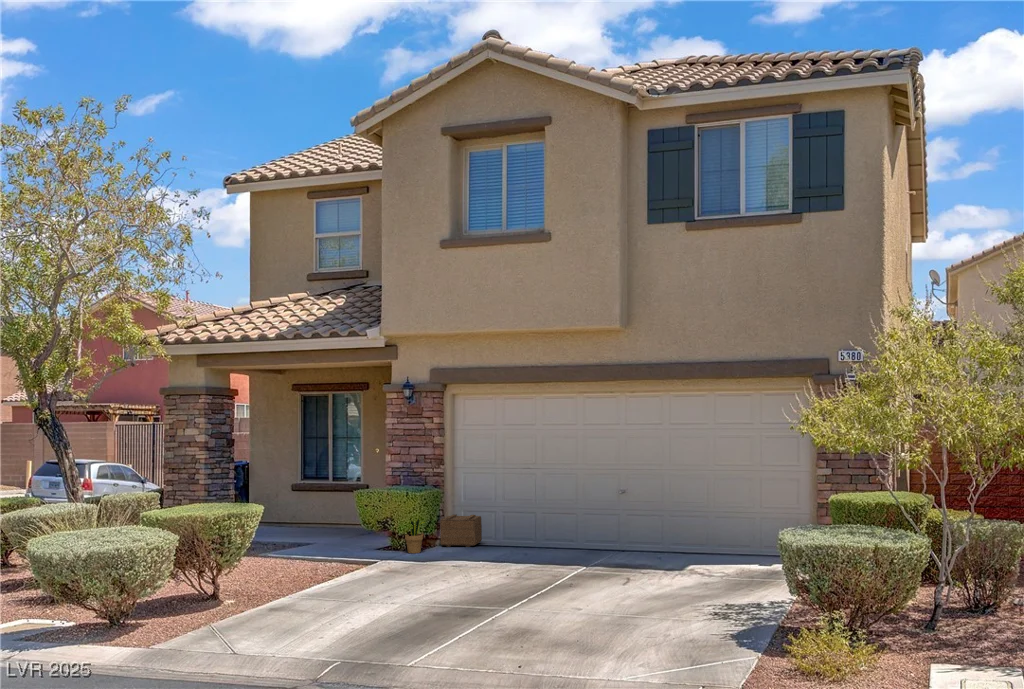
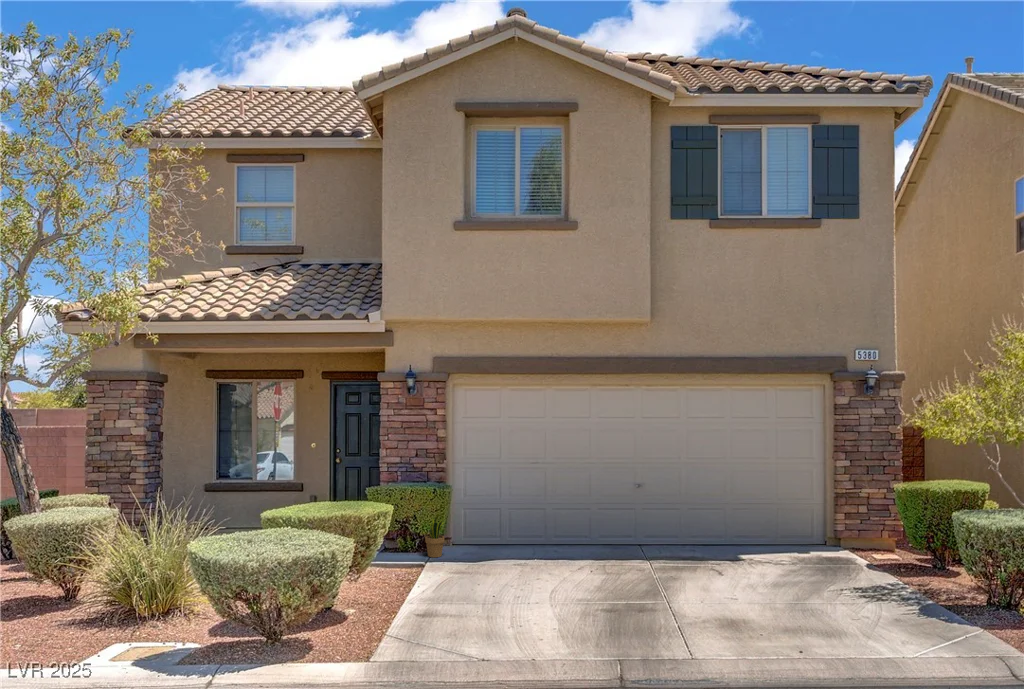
wooden crate: present [440,515,482,547] -> none [446,510,487,546]

